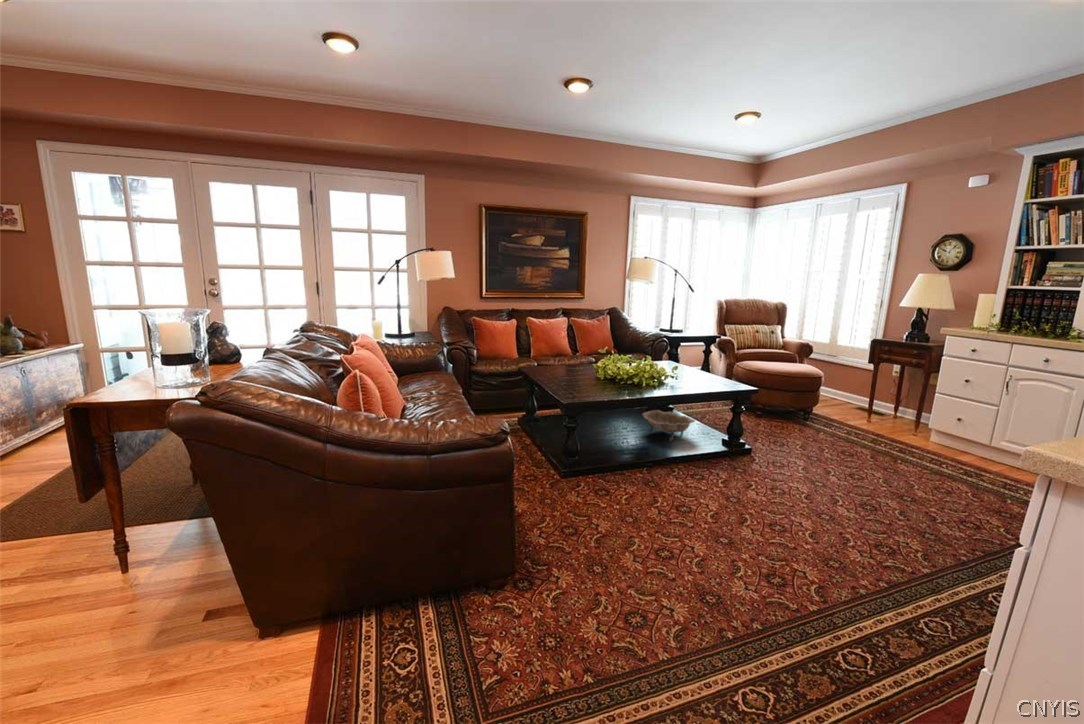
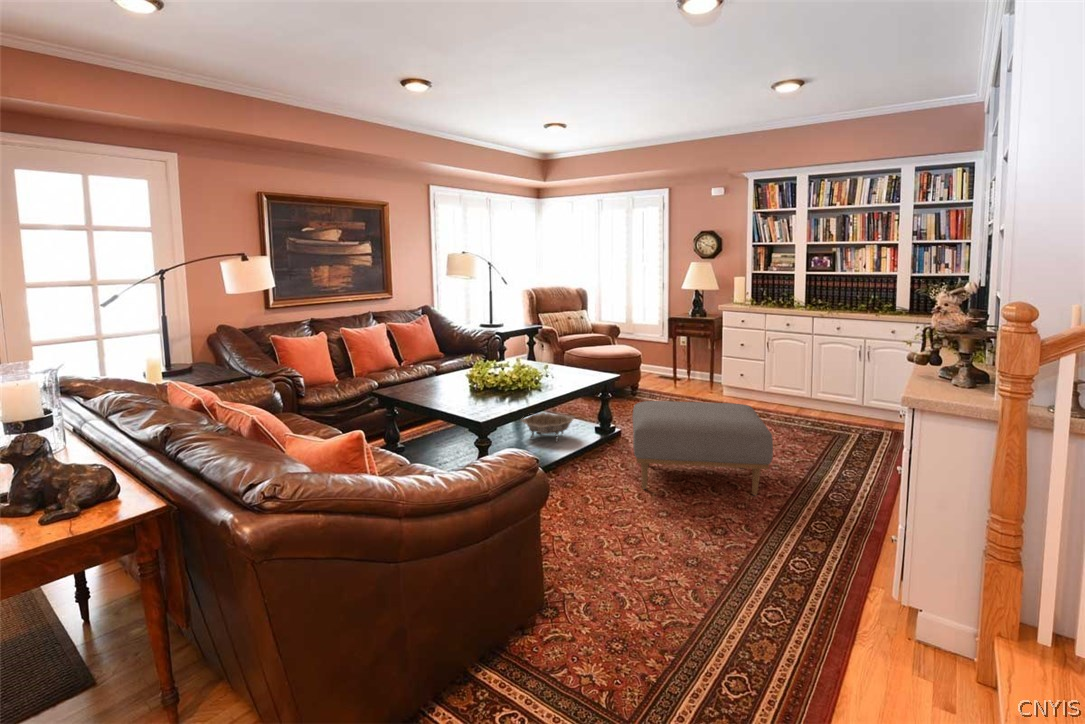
ottoman: none [714,417,905,558] -> present [632,401,773,495]

